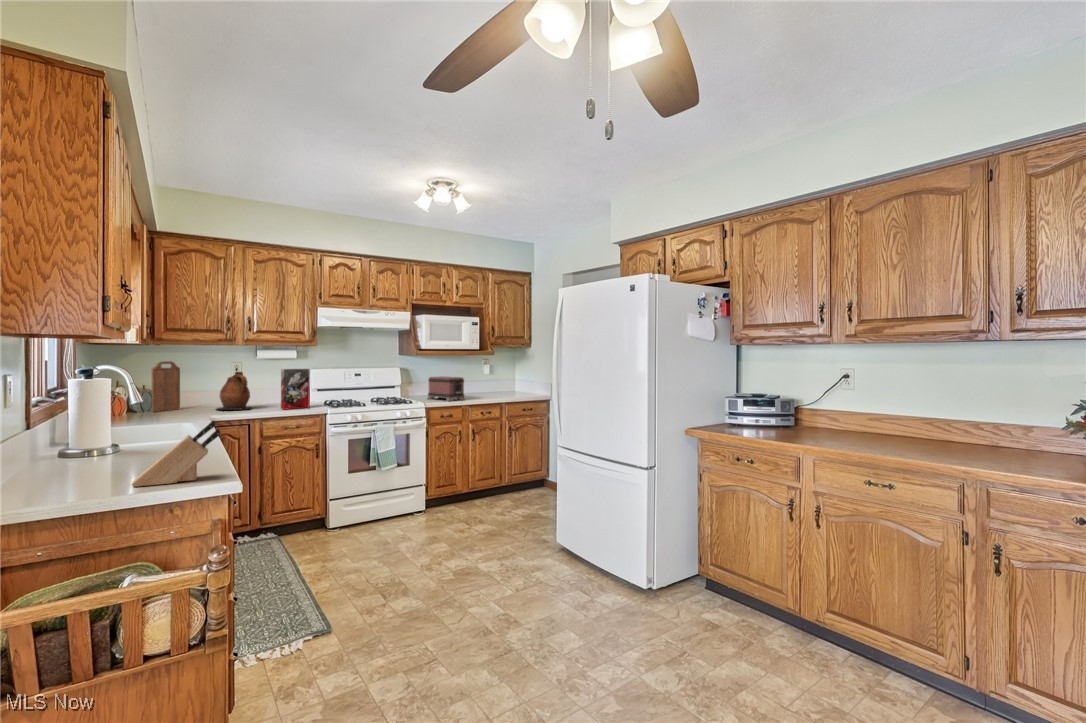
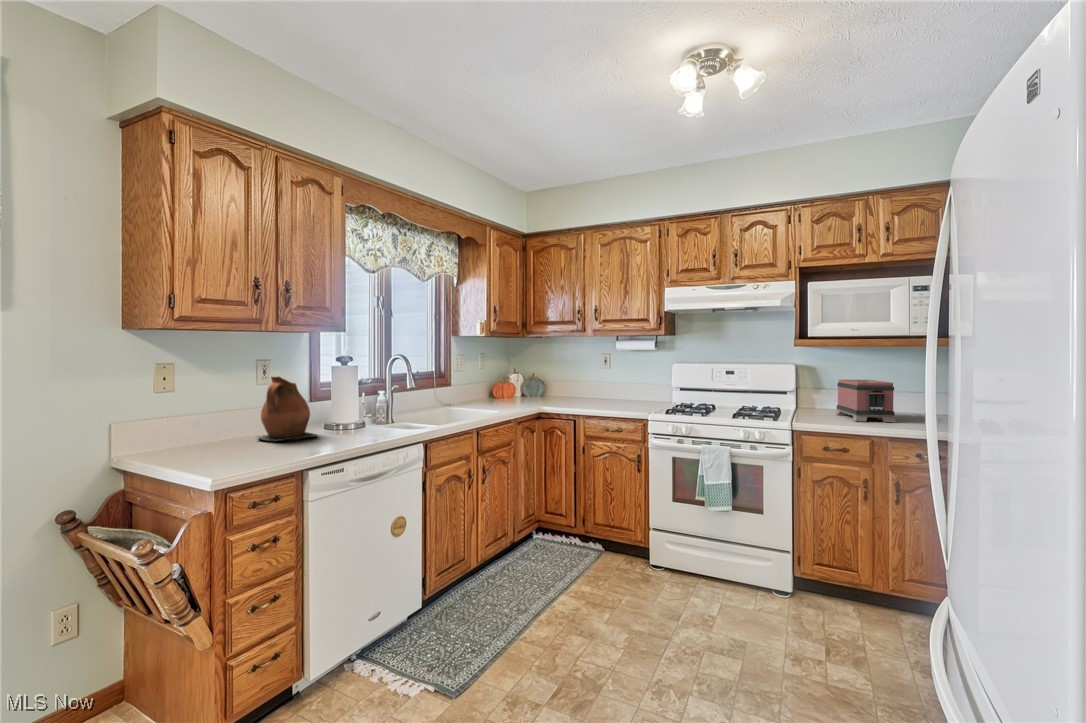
cutting board: present [152,361,180,412] -> none [525,354,551,400]
cereal box: present [281,369,310,410] -> none [611,363,641,410]
ceramic pitcher: present [216,372,251,410] -> present [257,377,318,441]
knife block: present [131,421,220,487] -> none [193,407,248,466]

